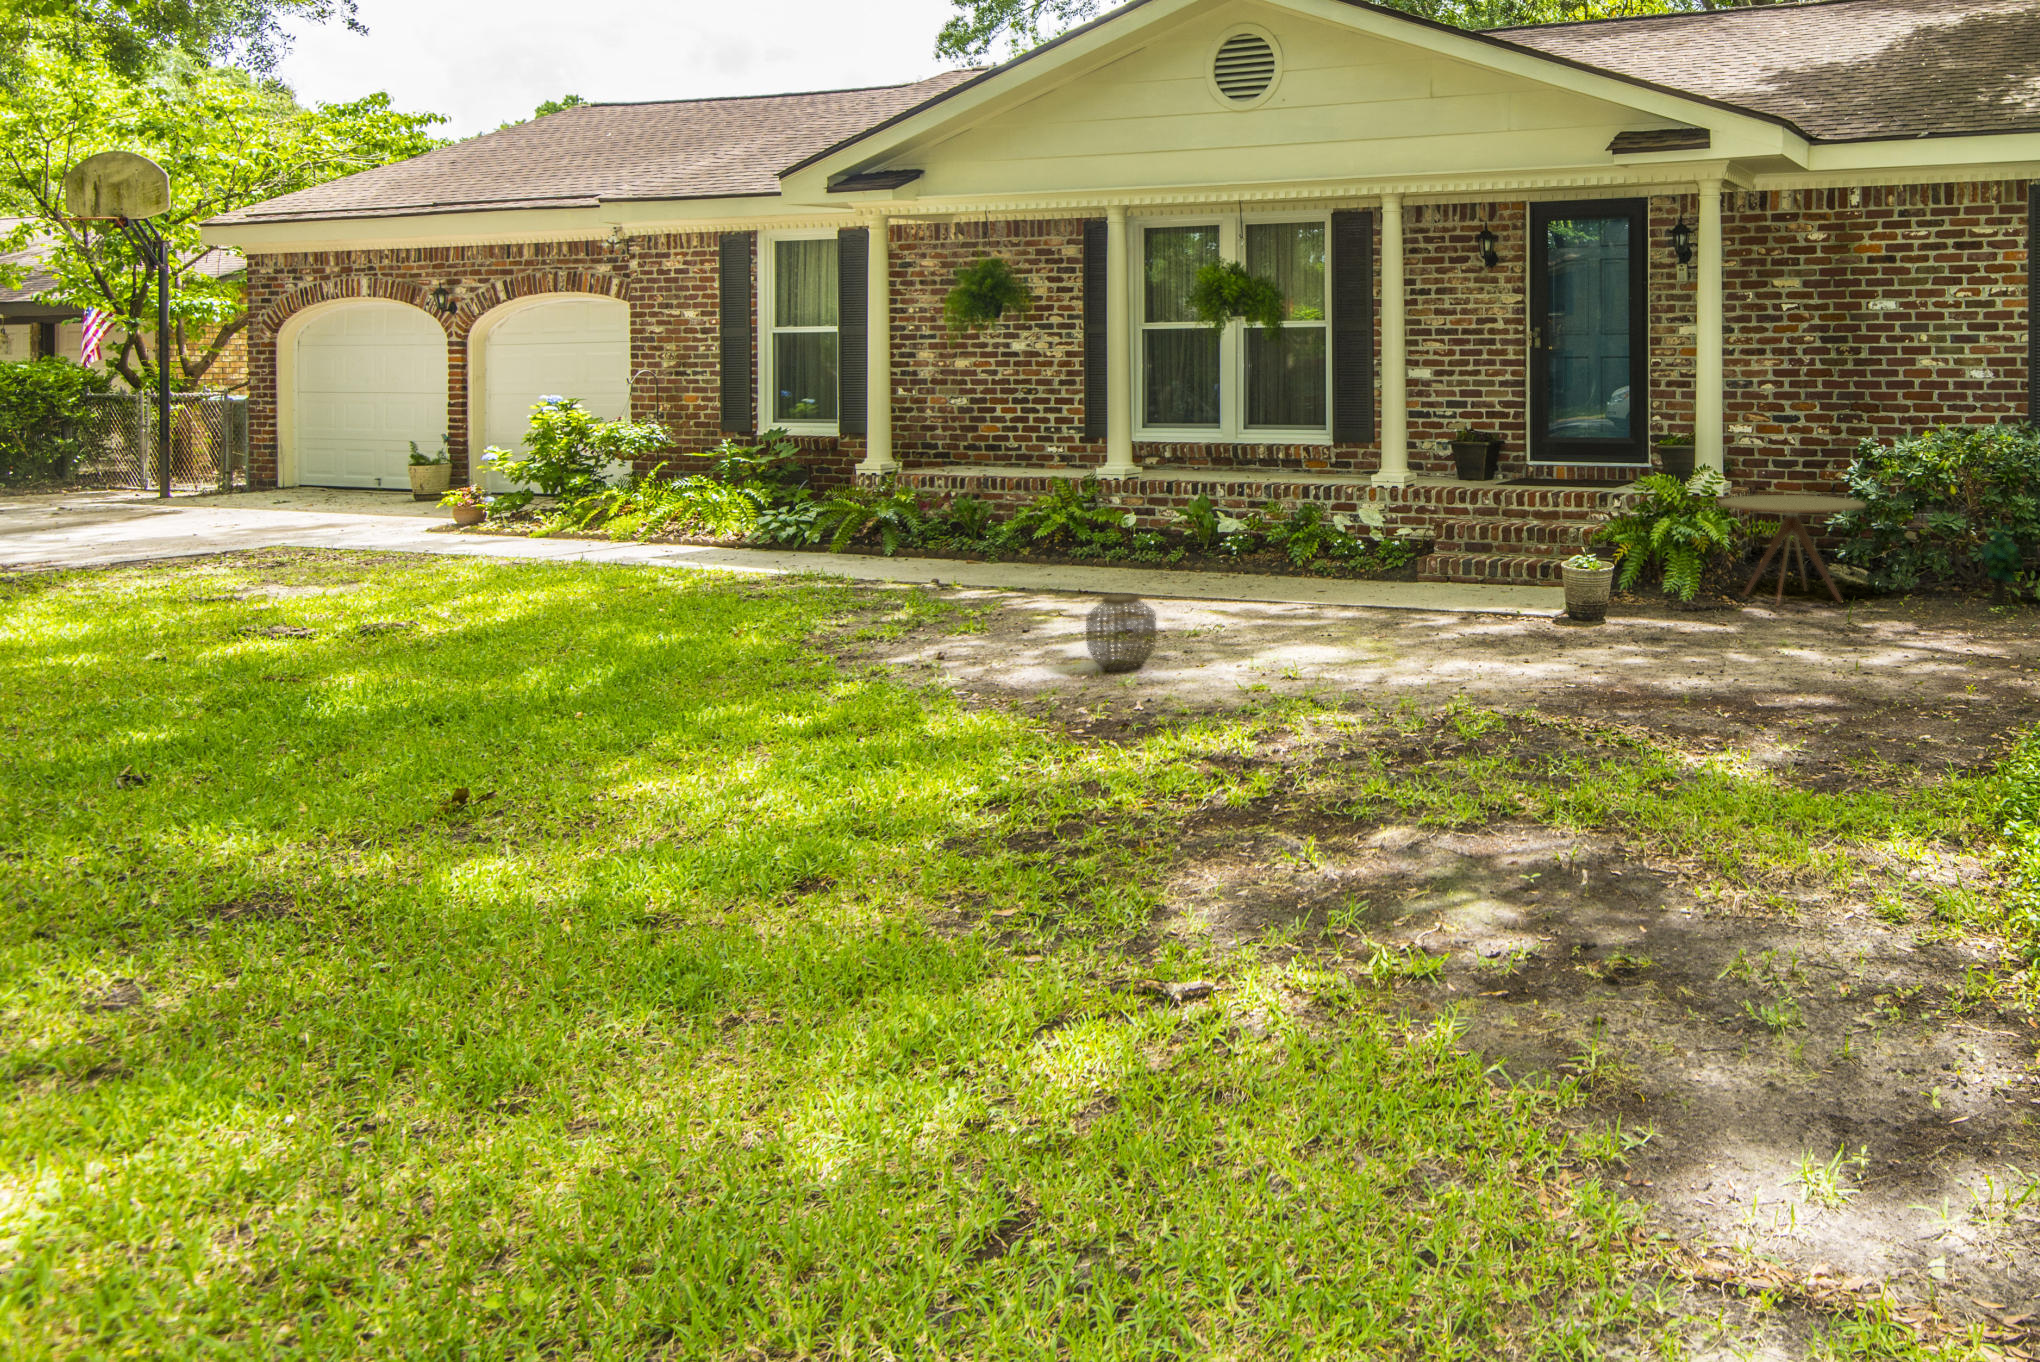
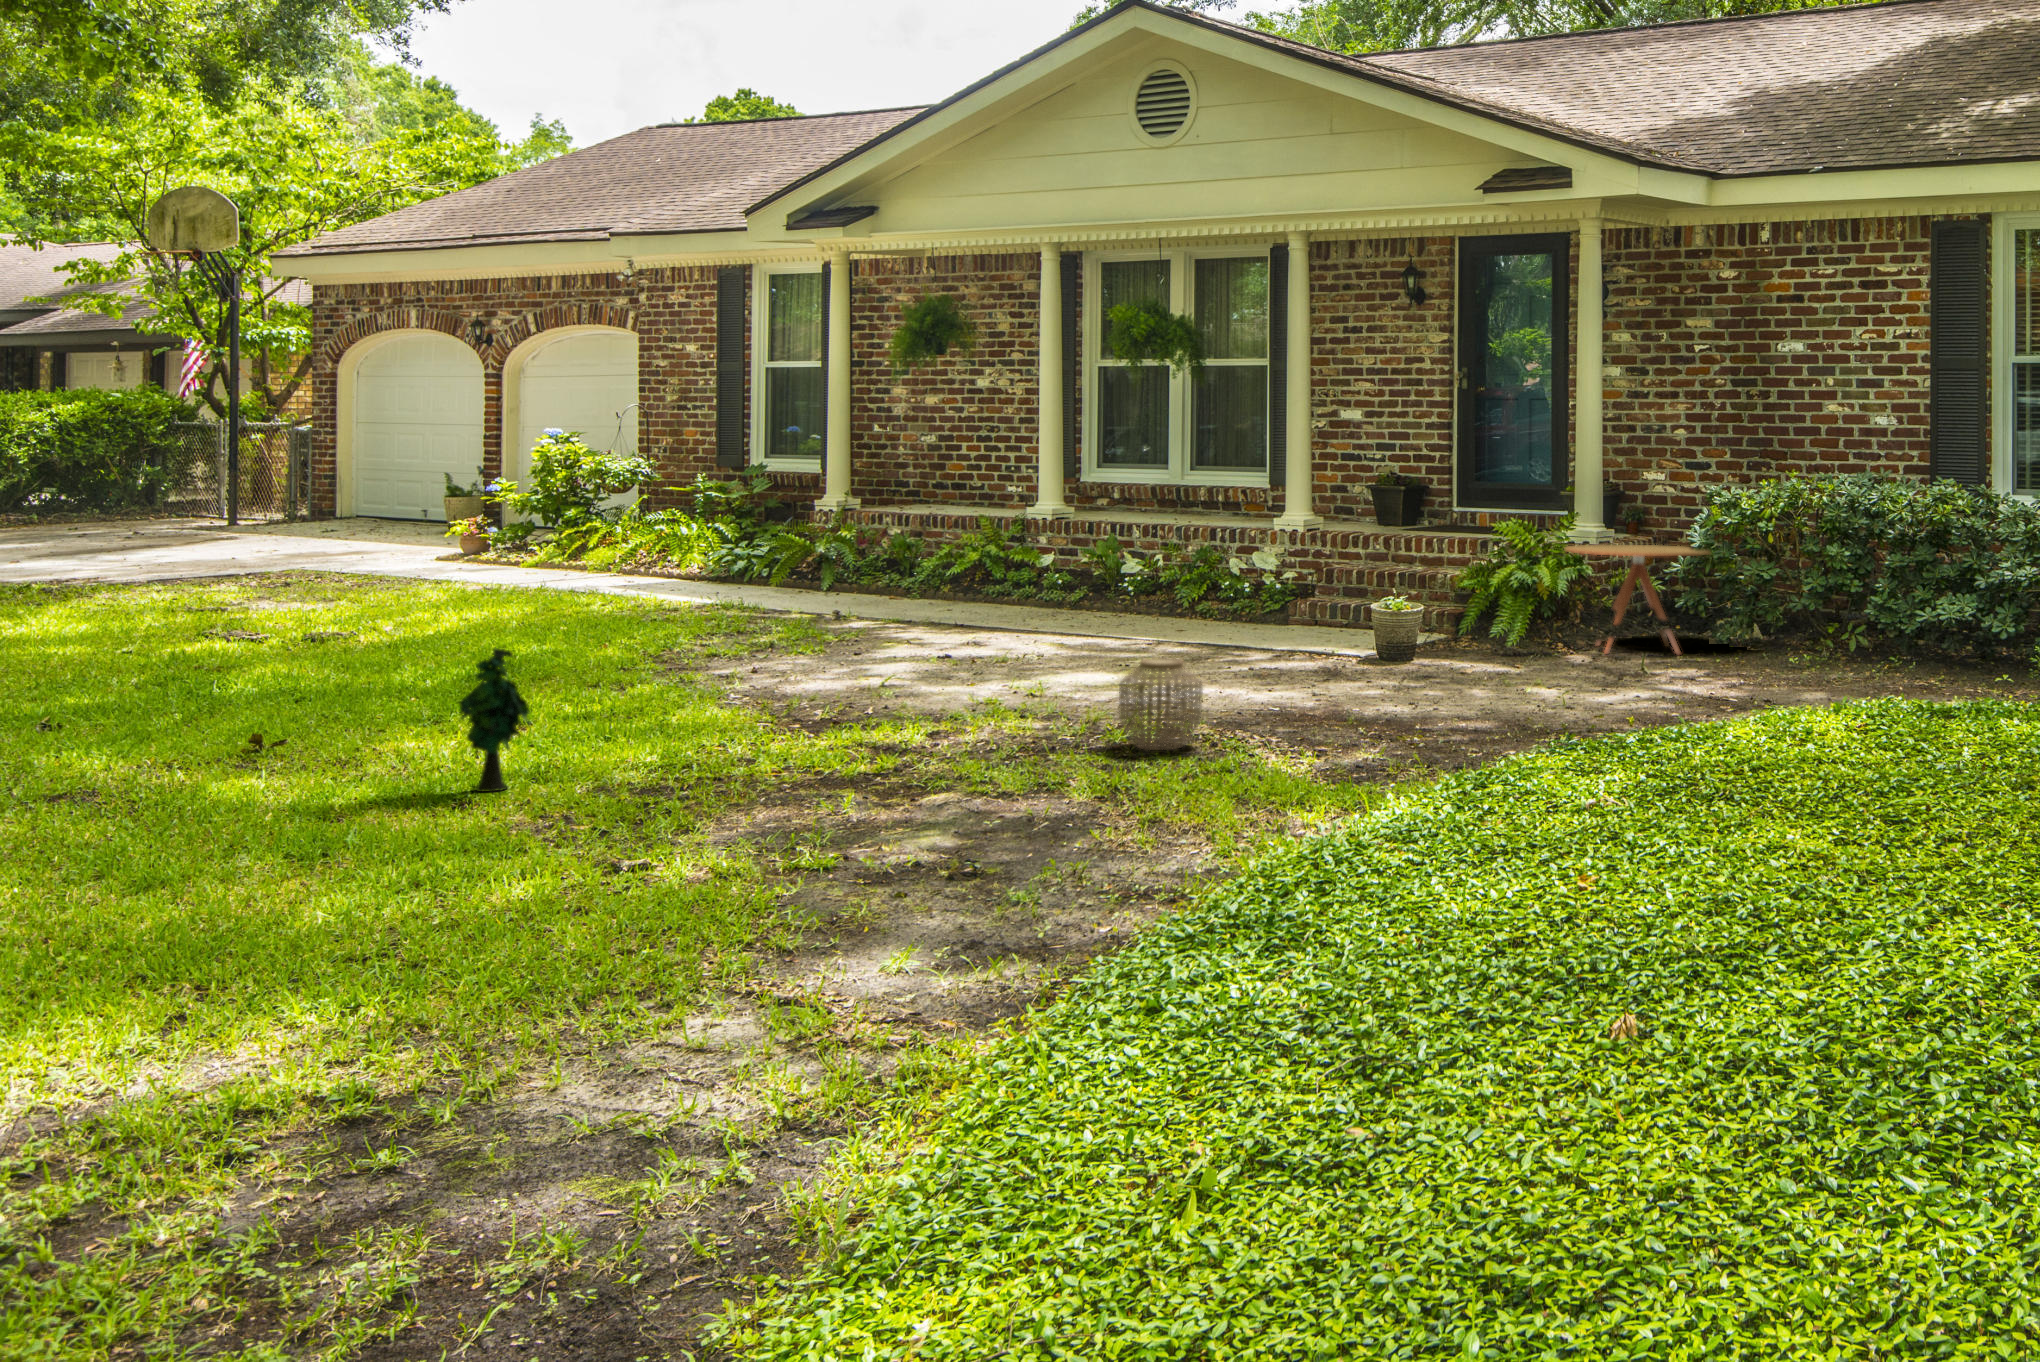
decorative plant: present [1979,524,2026,605] -> present [460,648,530,792]
woven basket: present [1086,594,1156,671] -> present [1119,658,1202,750]

